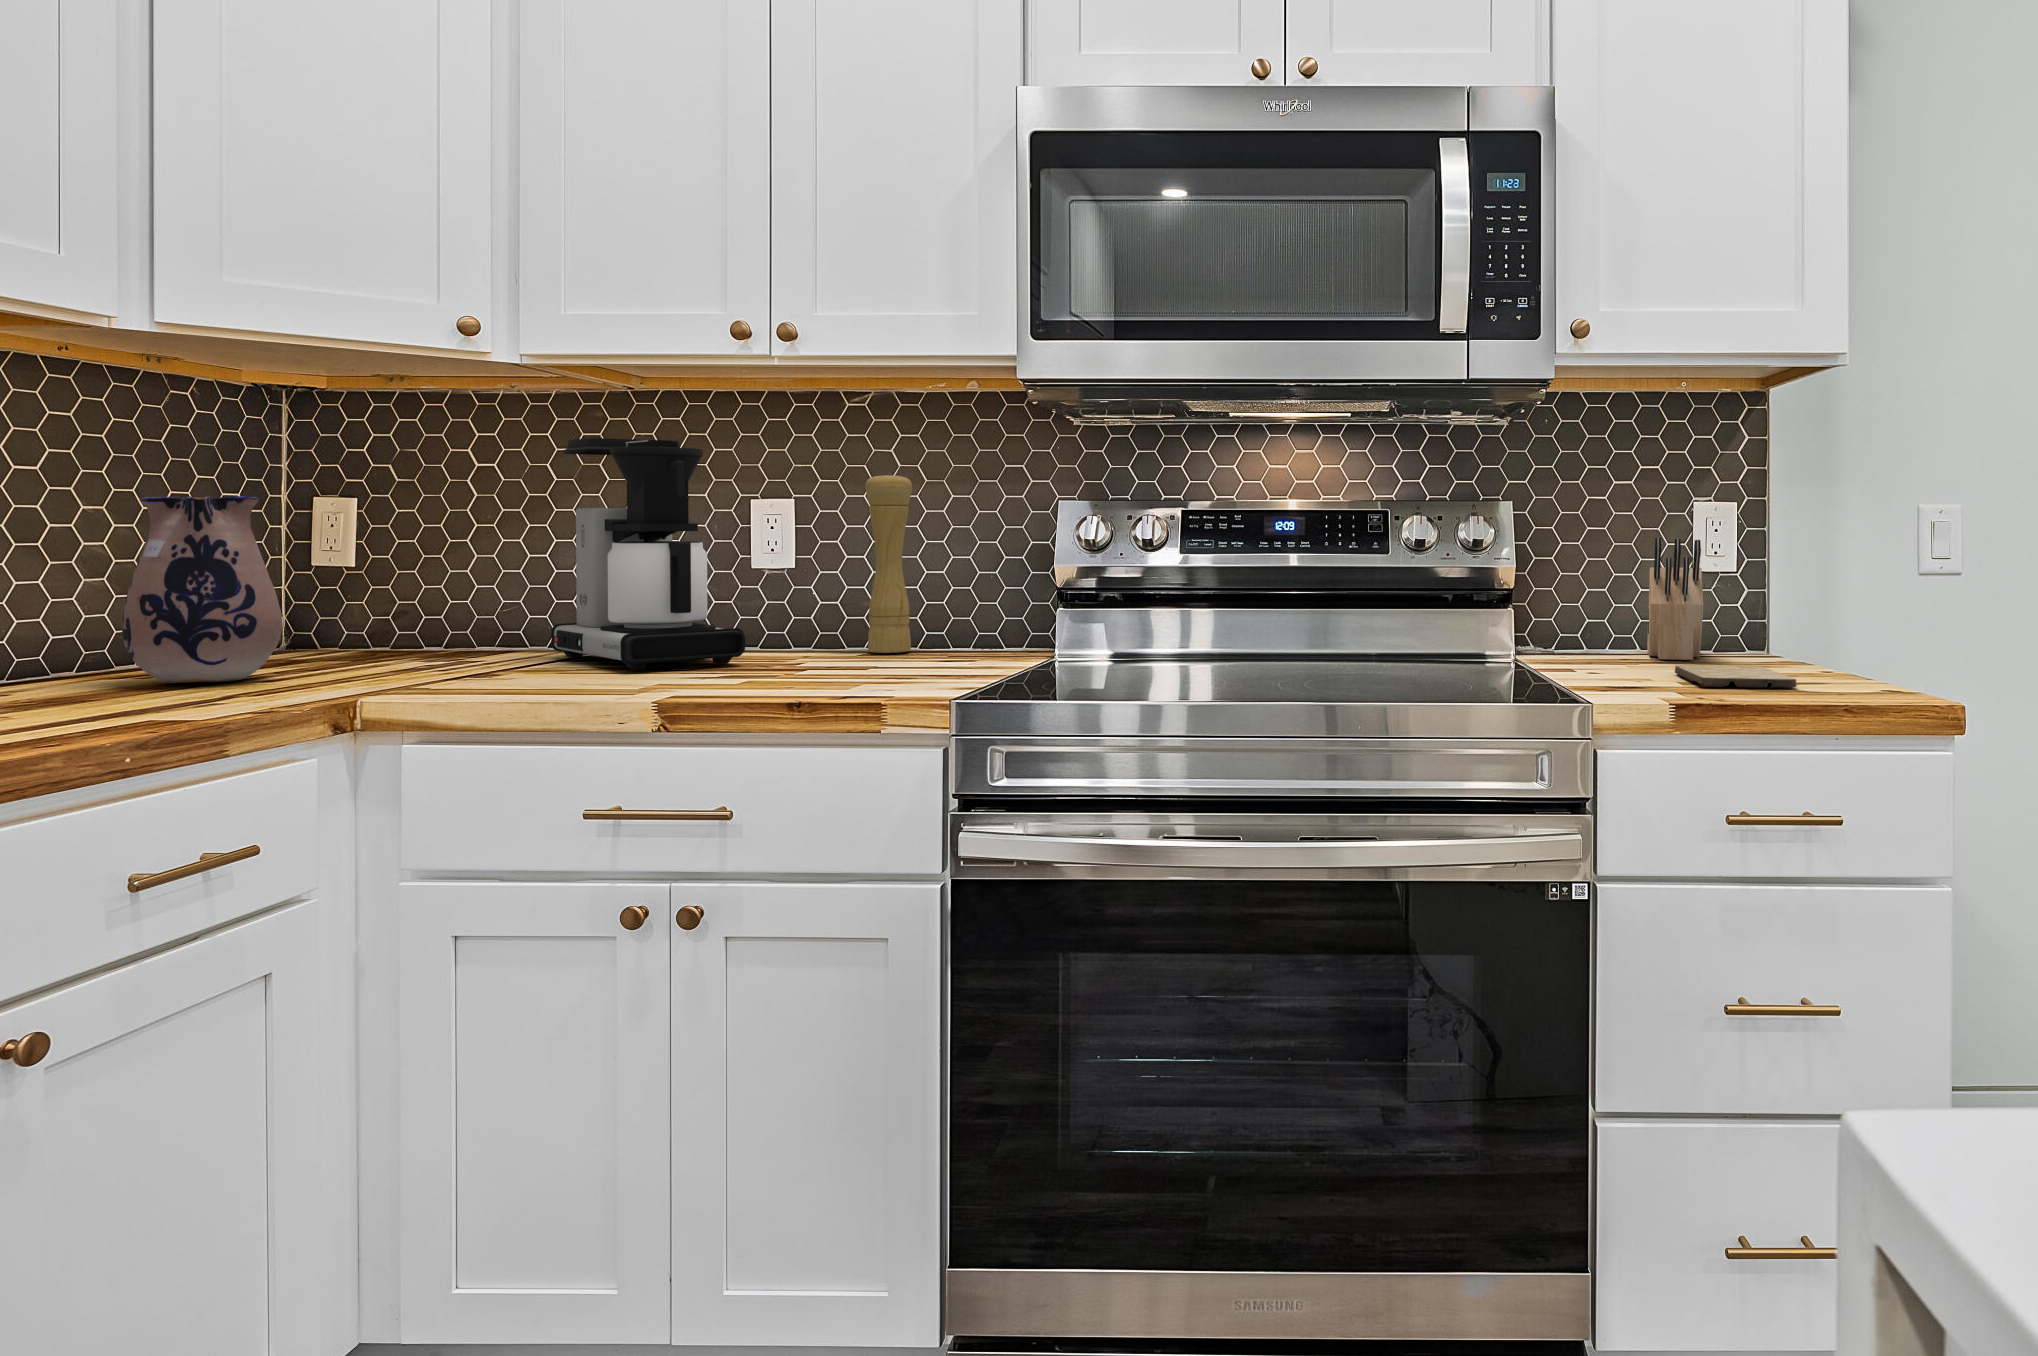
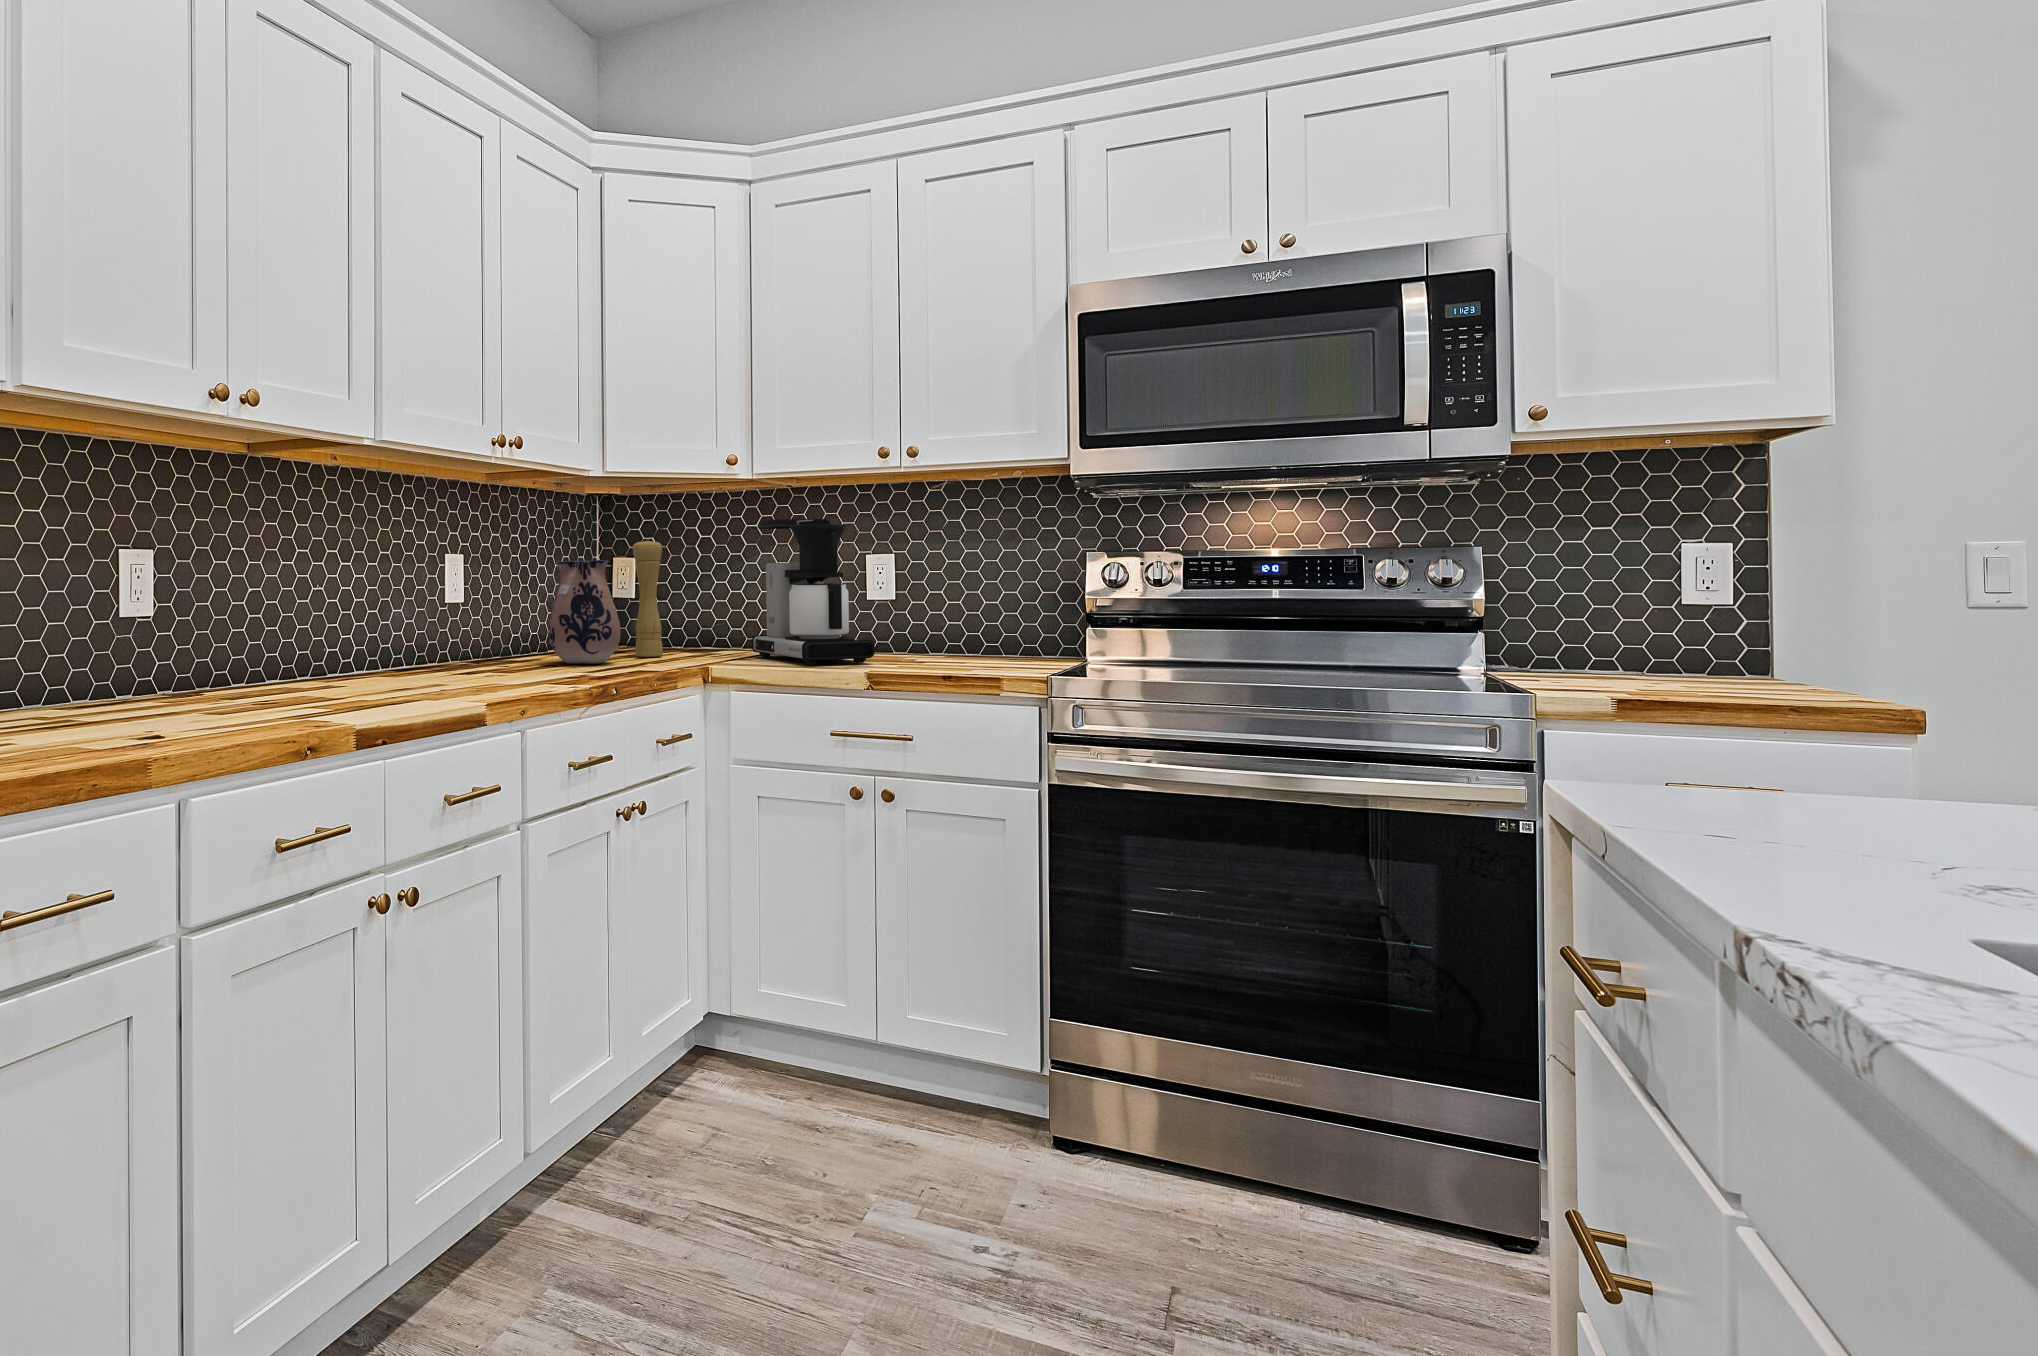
pepper mill: present [865,473,912,653] -> present [633,539,663,657]
knife block: present [1647,538,1704,660] -> none [1626,577,1685,682]
cutting board: present [1675,665,1797,688] -> none [1642,684,1762,704]

